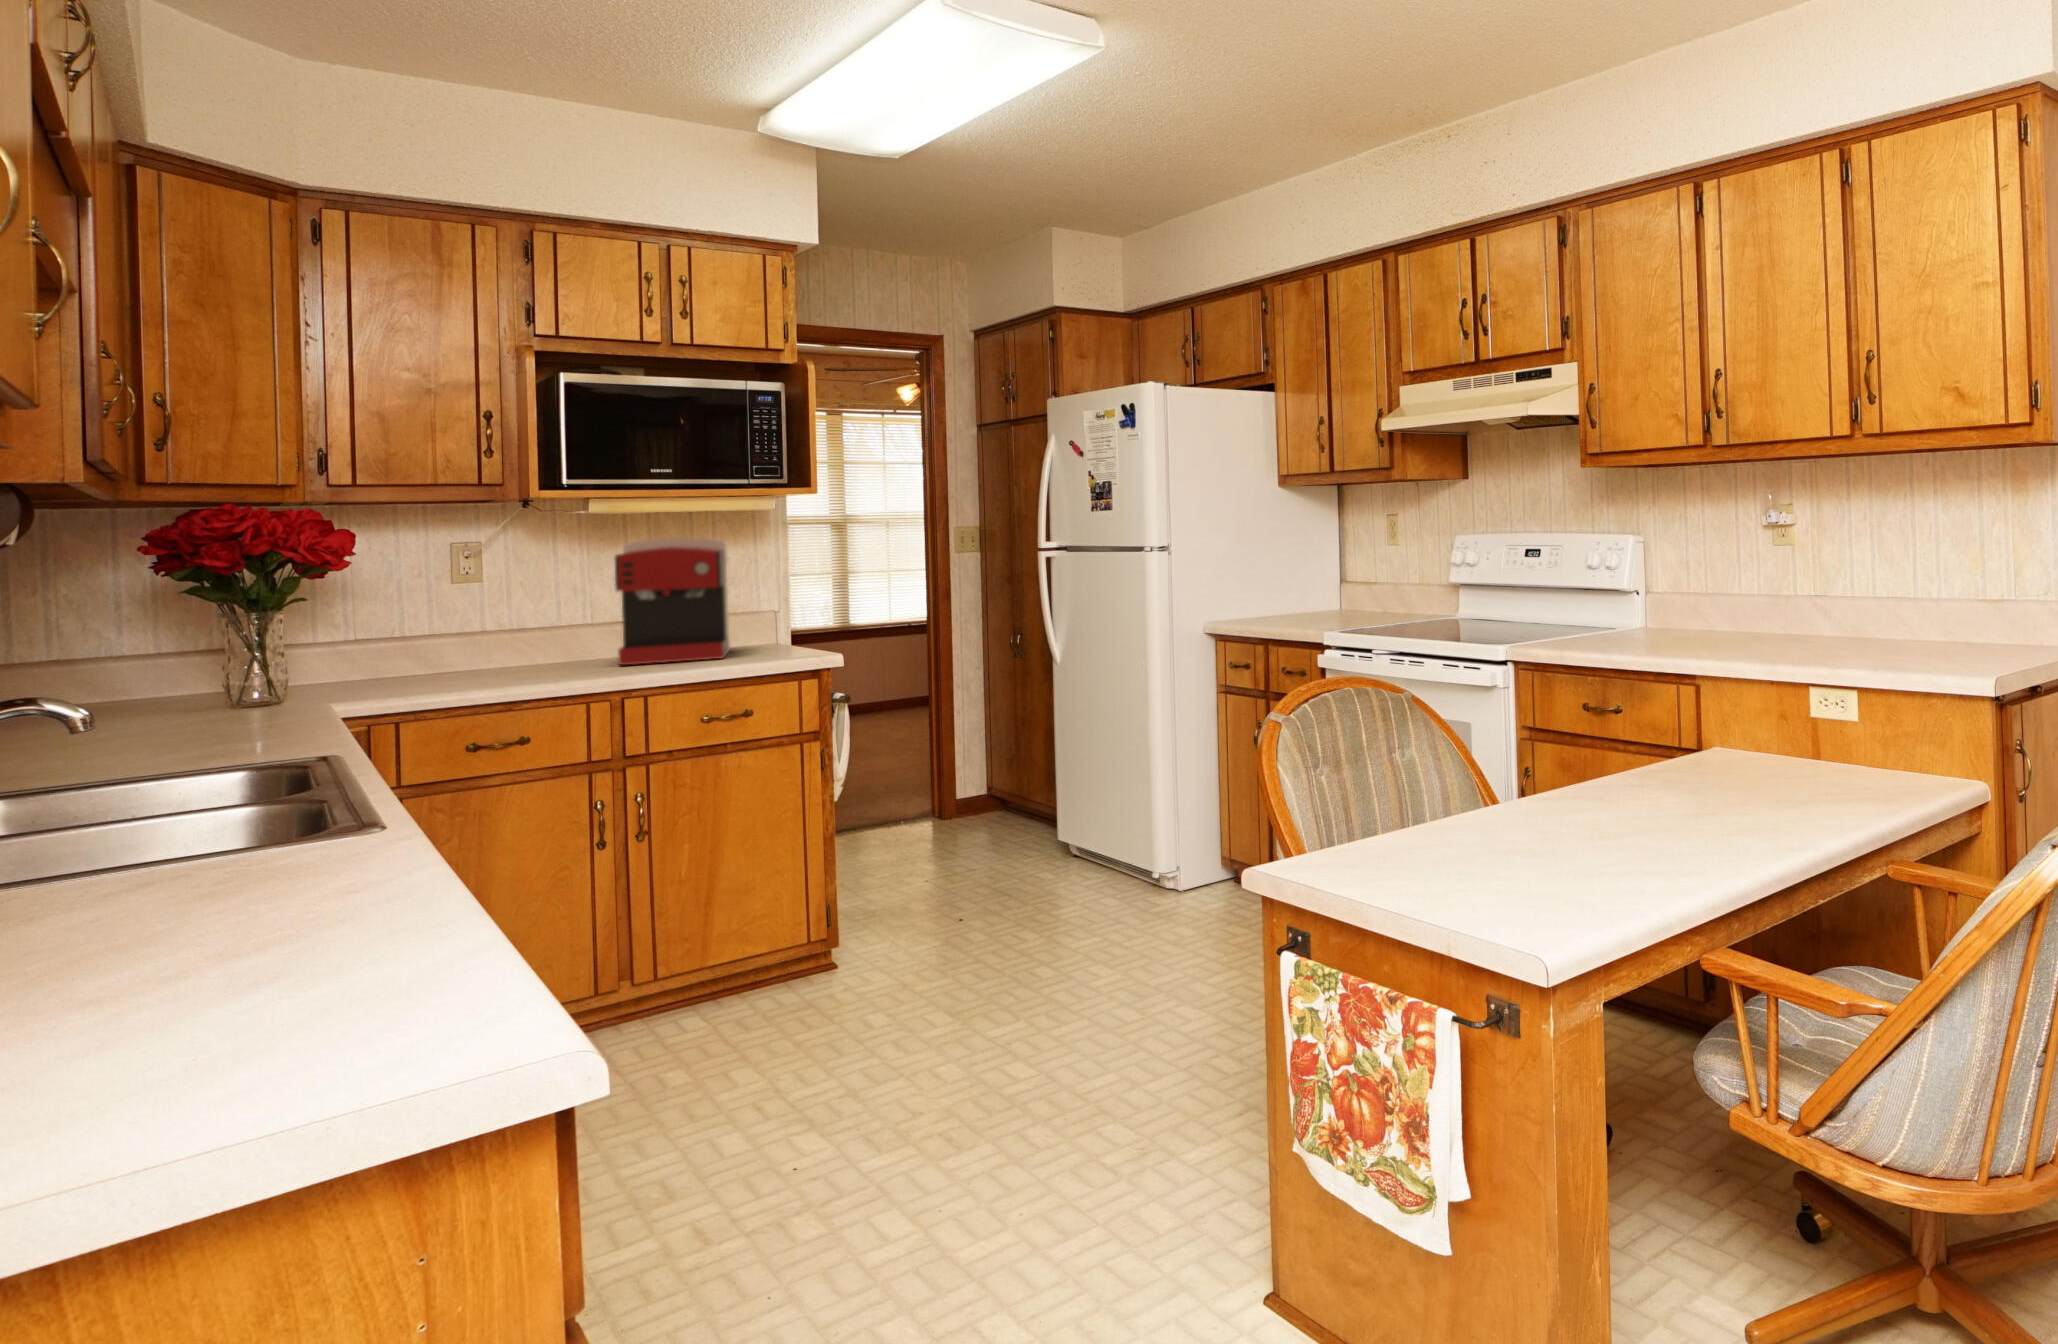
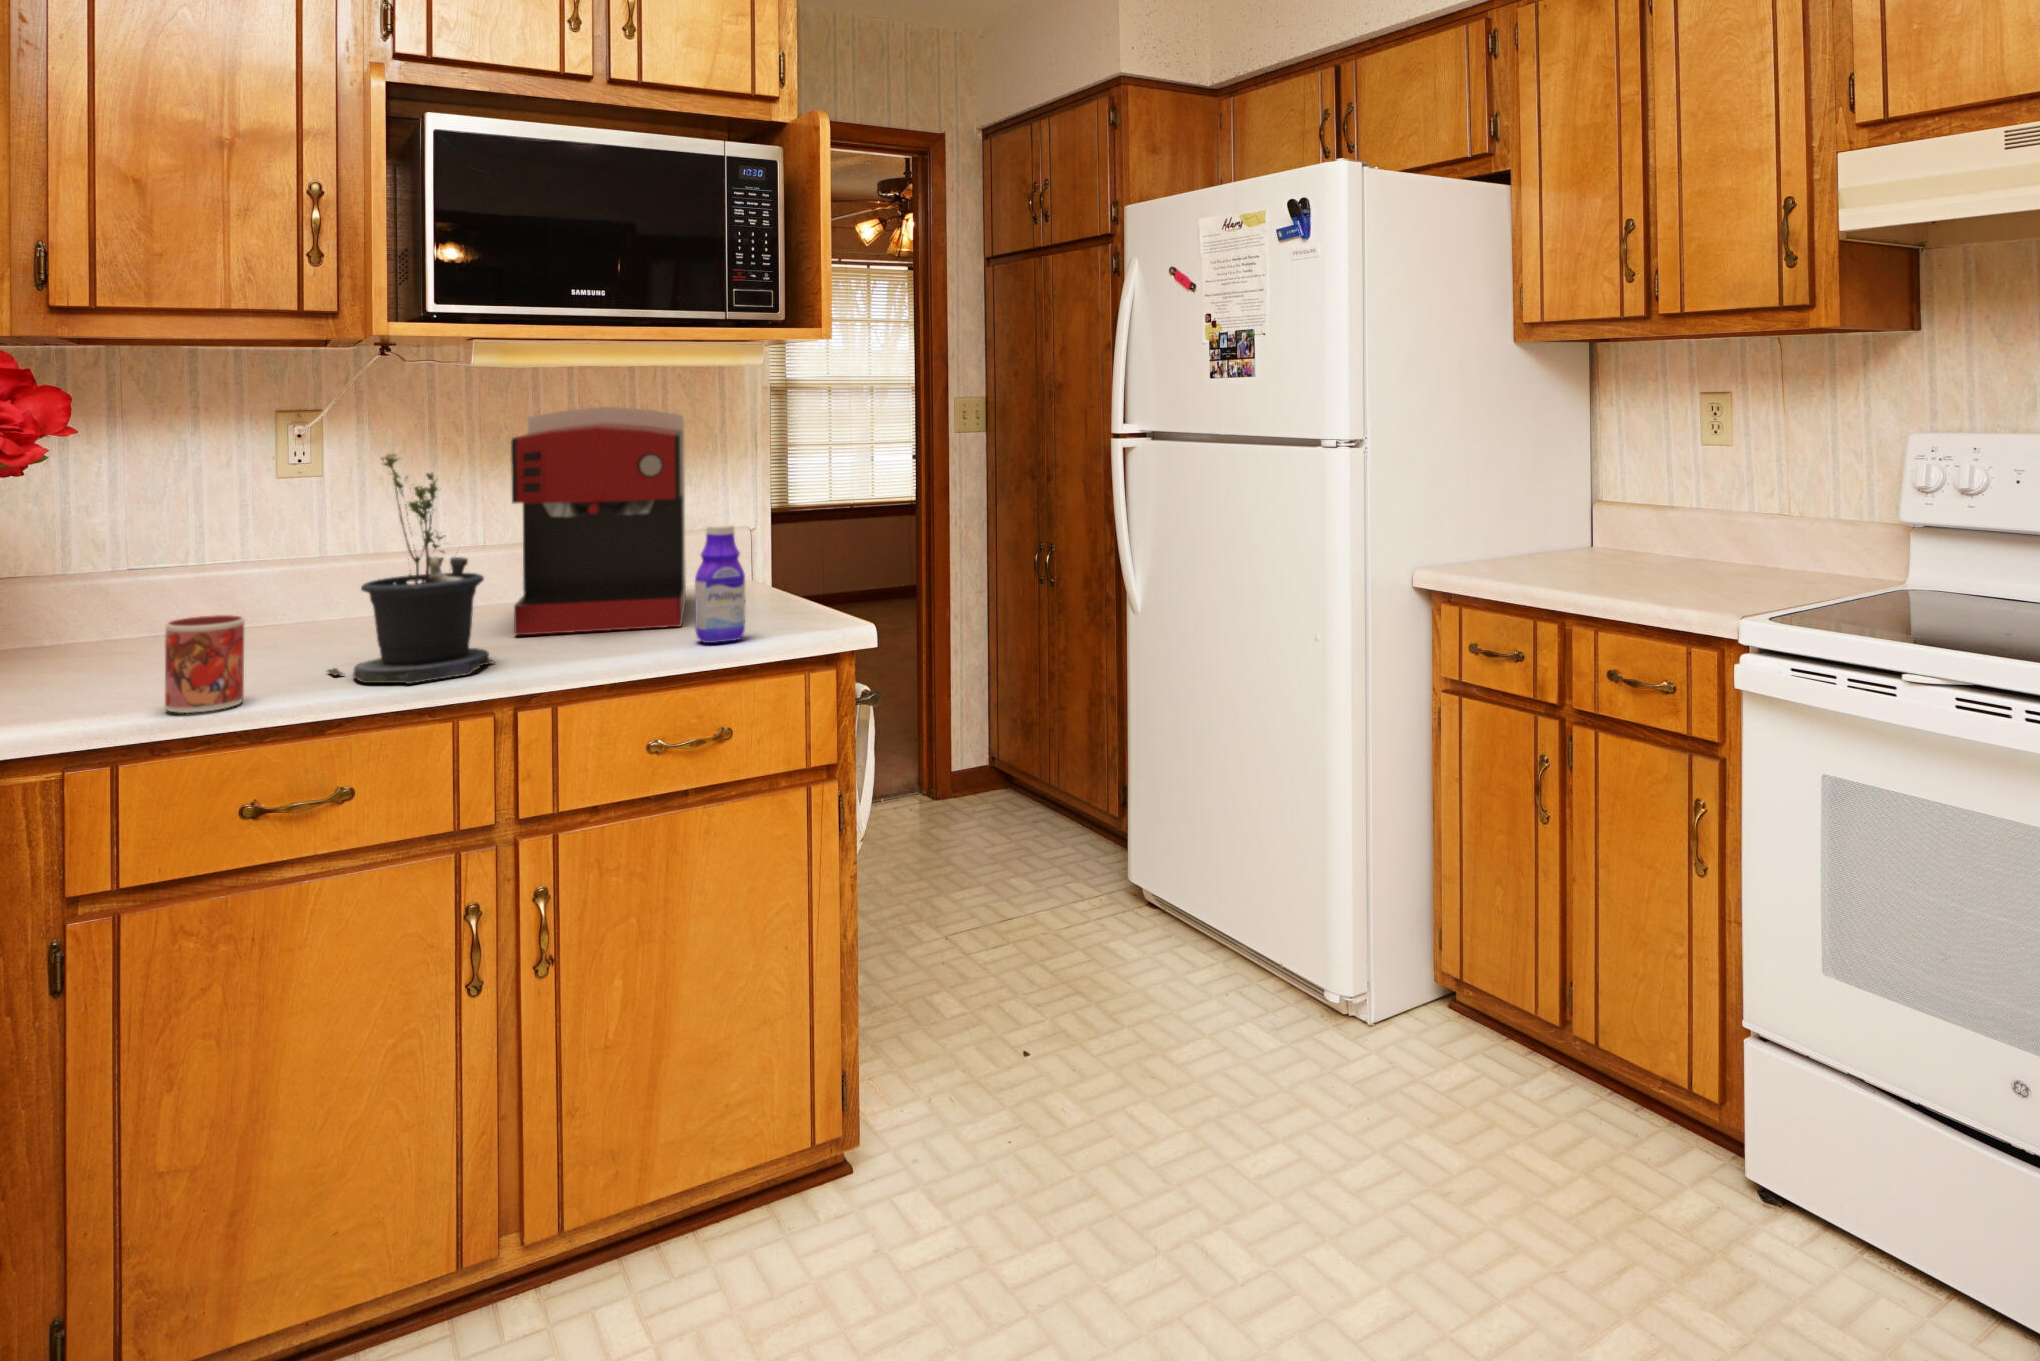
potted plant: none [508,562,610,682] -> present [327,453,494,684]
bottle: none [729,599,760,662] -> present [695,524,745,643]
mug: none [423,647,467,694] -> present [165,615,244,713]

